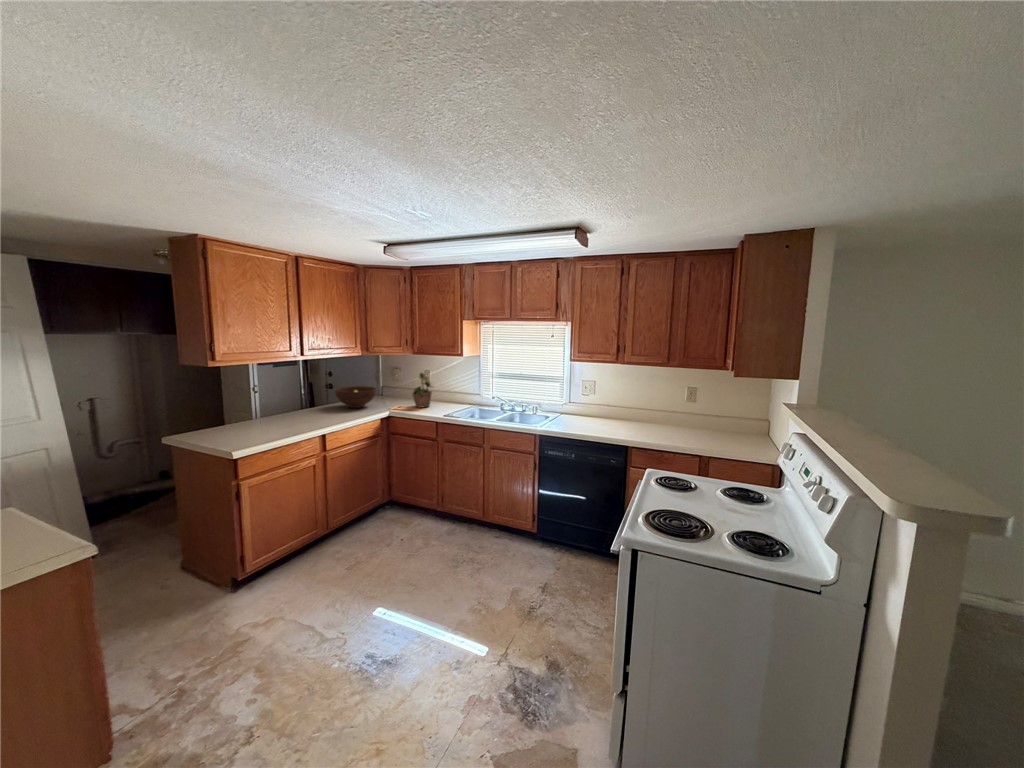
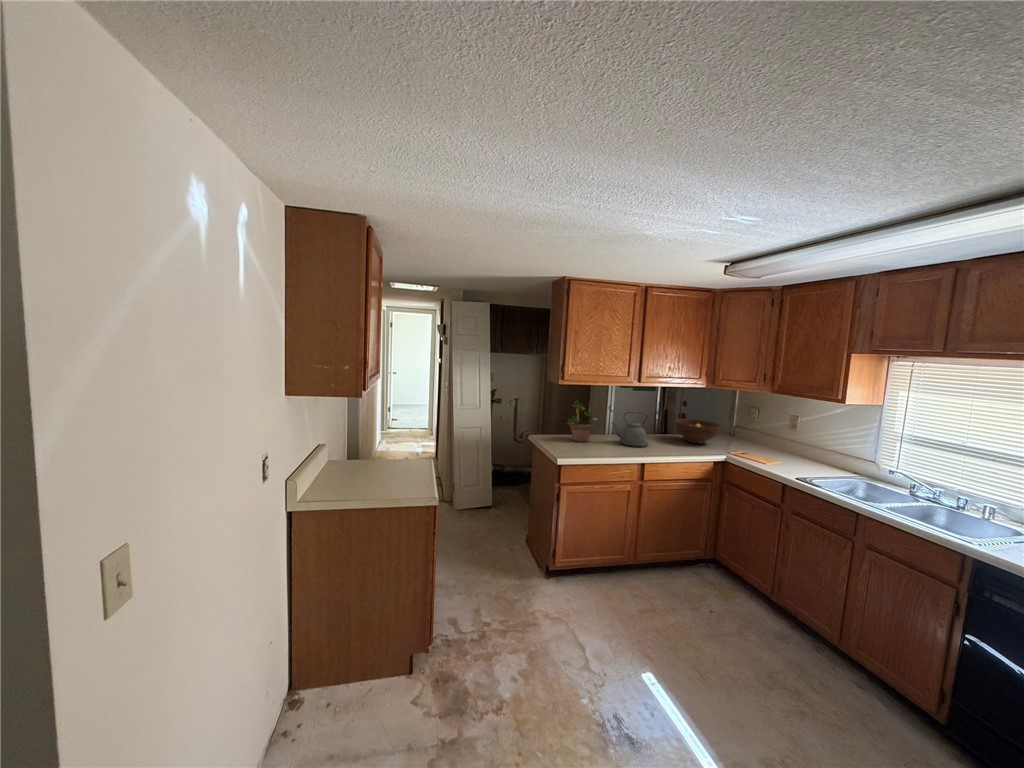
potted plant: present [412,373,433,408] -> present [568,402,598,442]
kettle: none [275,387,318,423] -> present [612,412,648,447]

